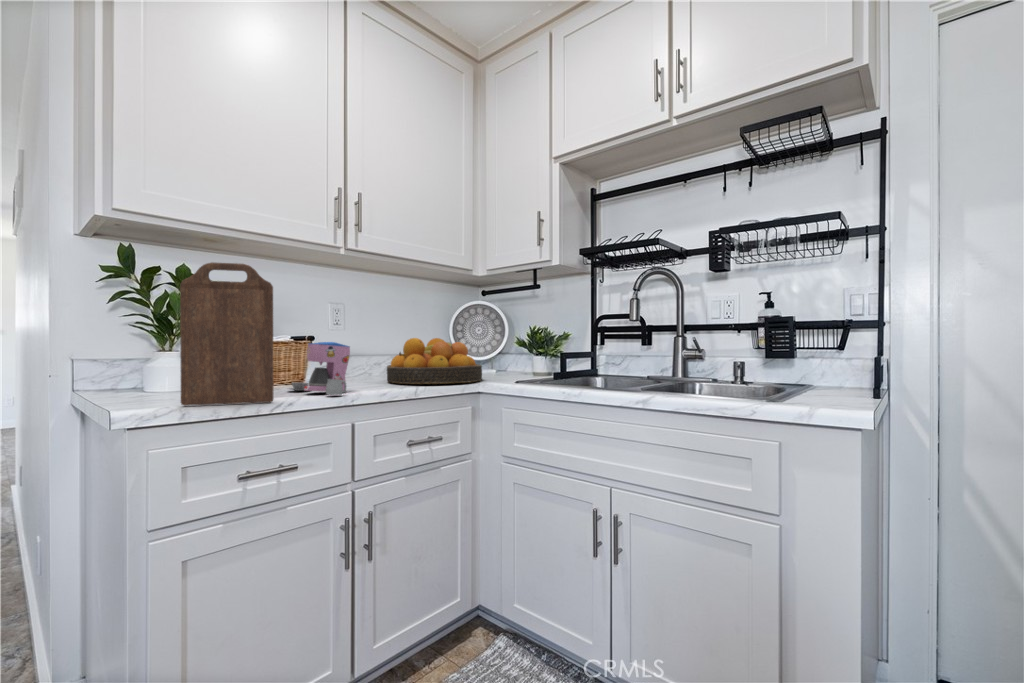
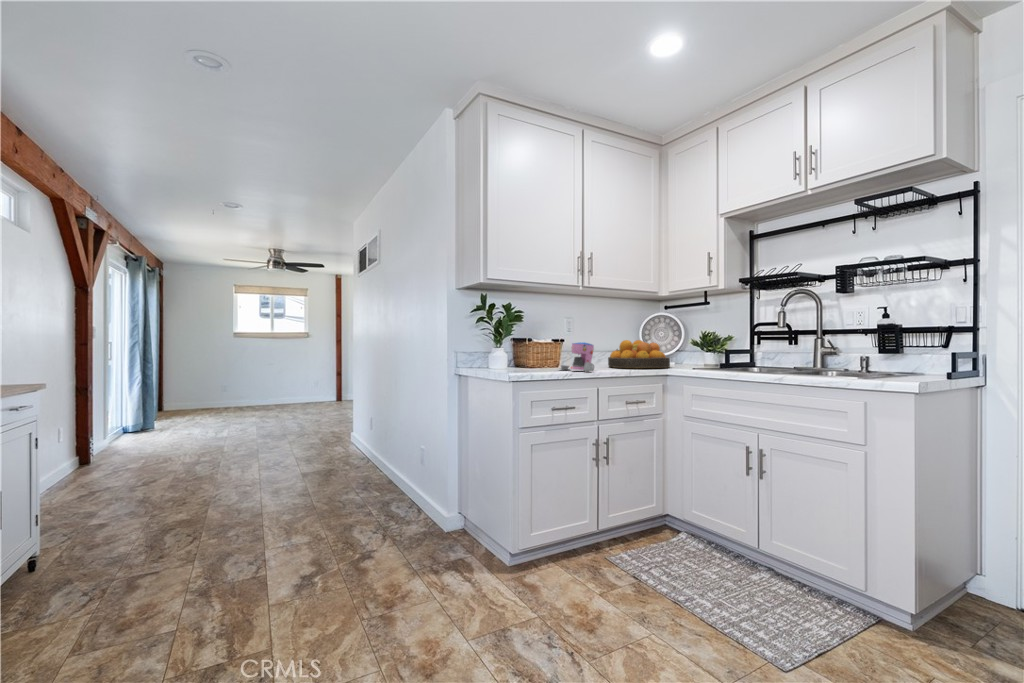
cutting board: present [180,262,274,406] -> none [520,303,561,374]

